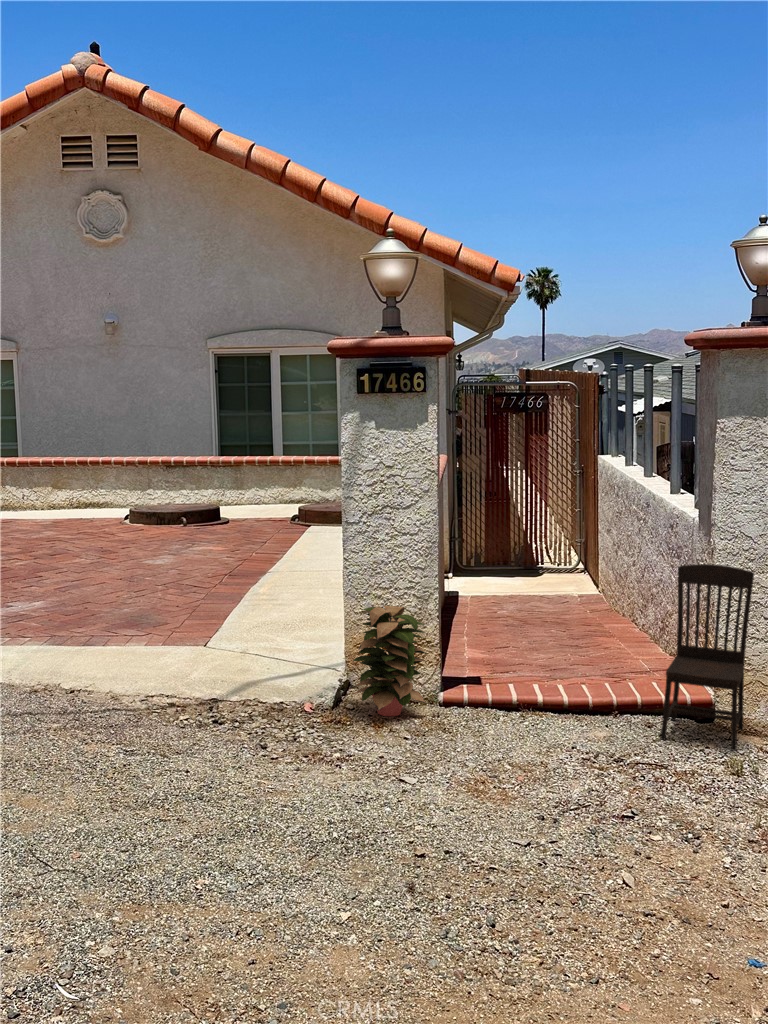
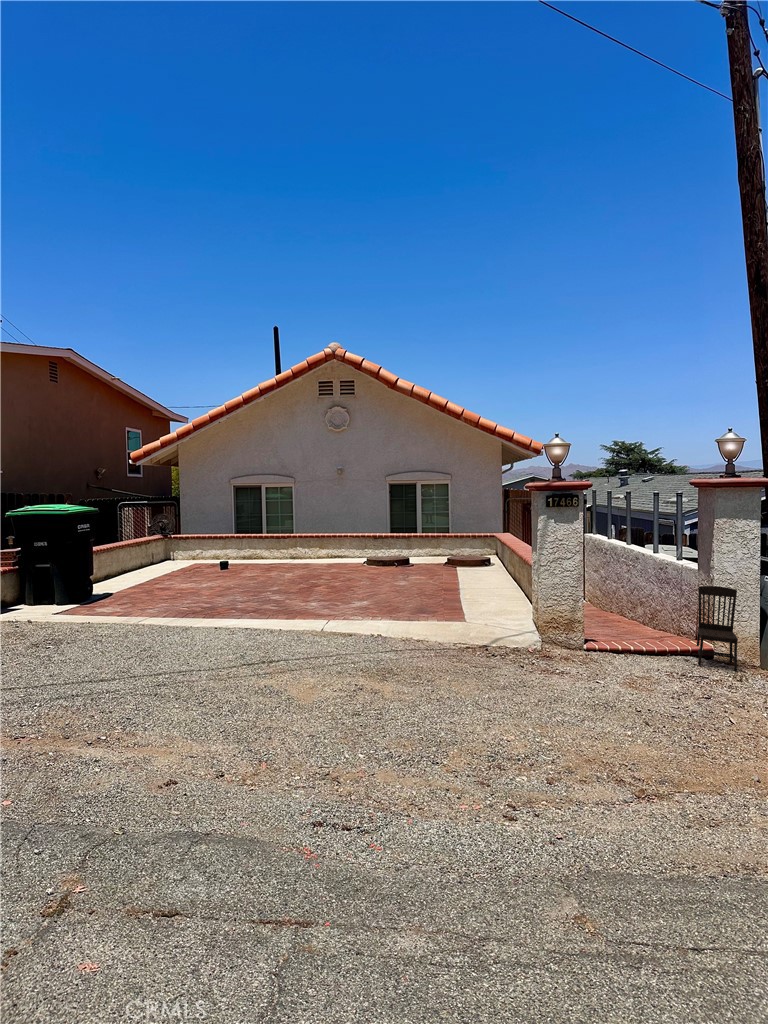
decorative plant: present [353,606,427,716] -> none [547,603,585,654]

